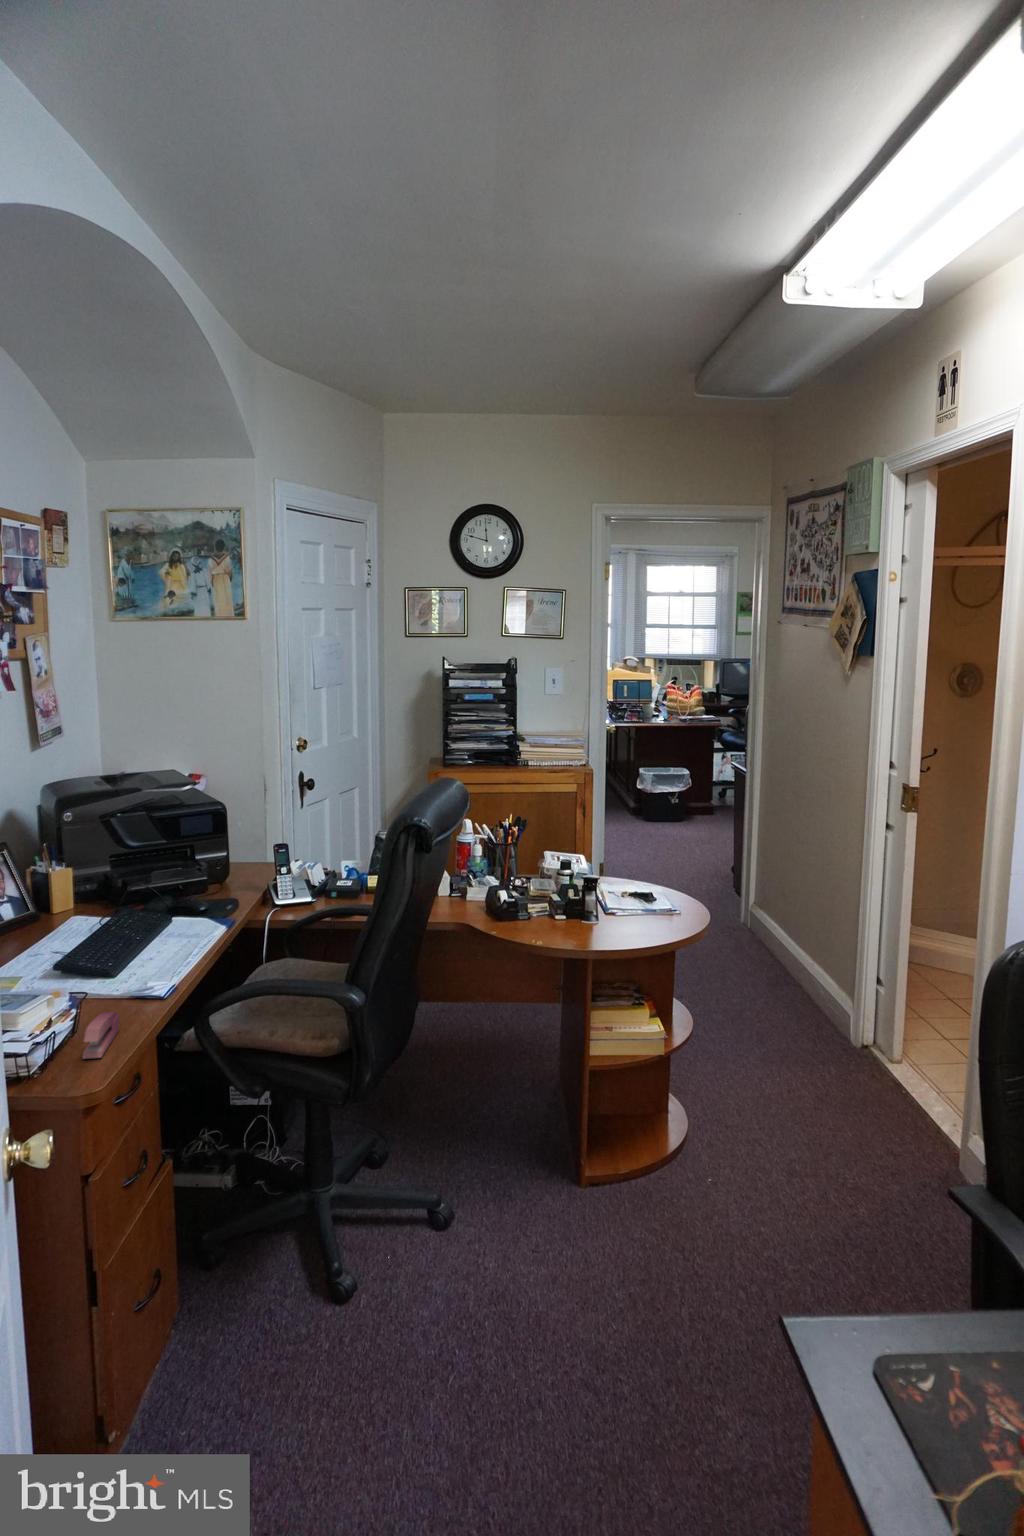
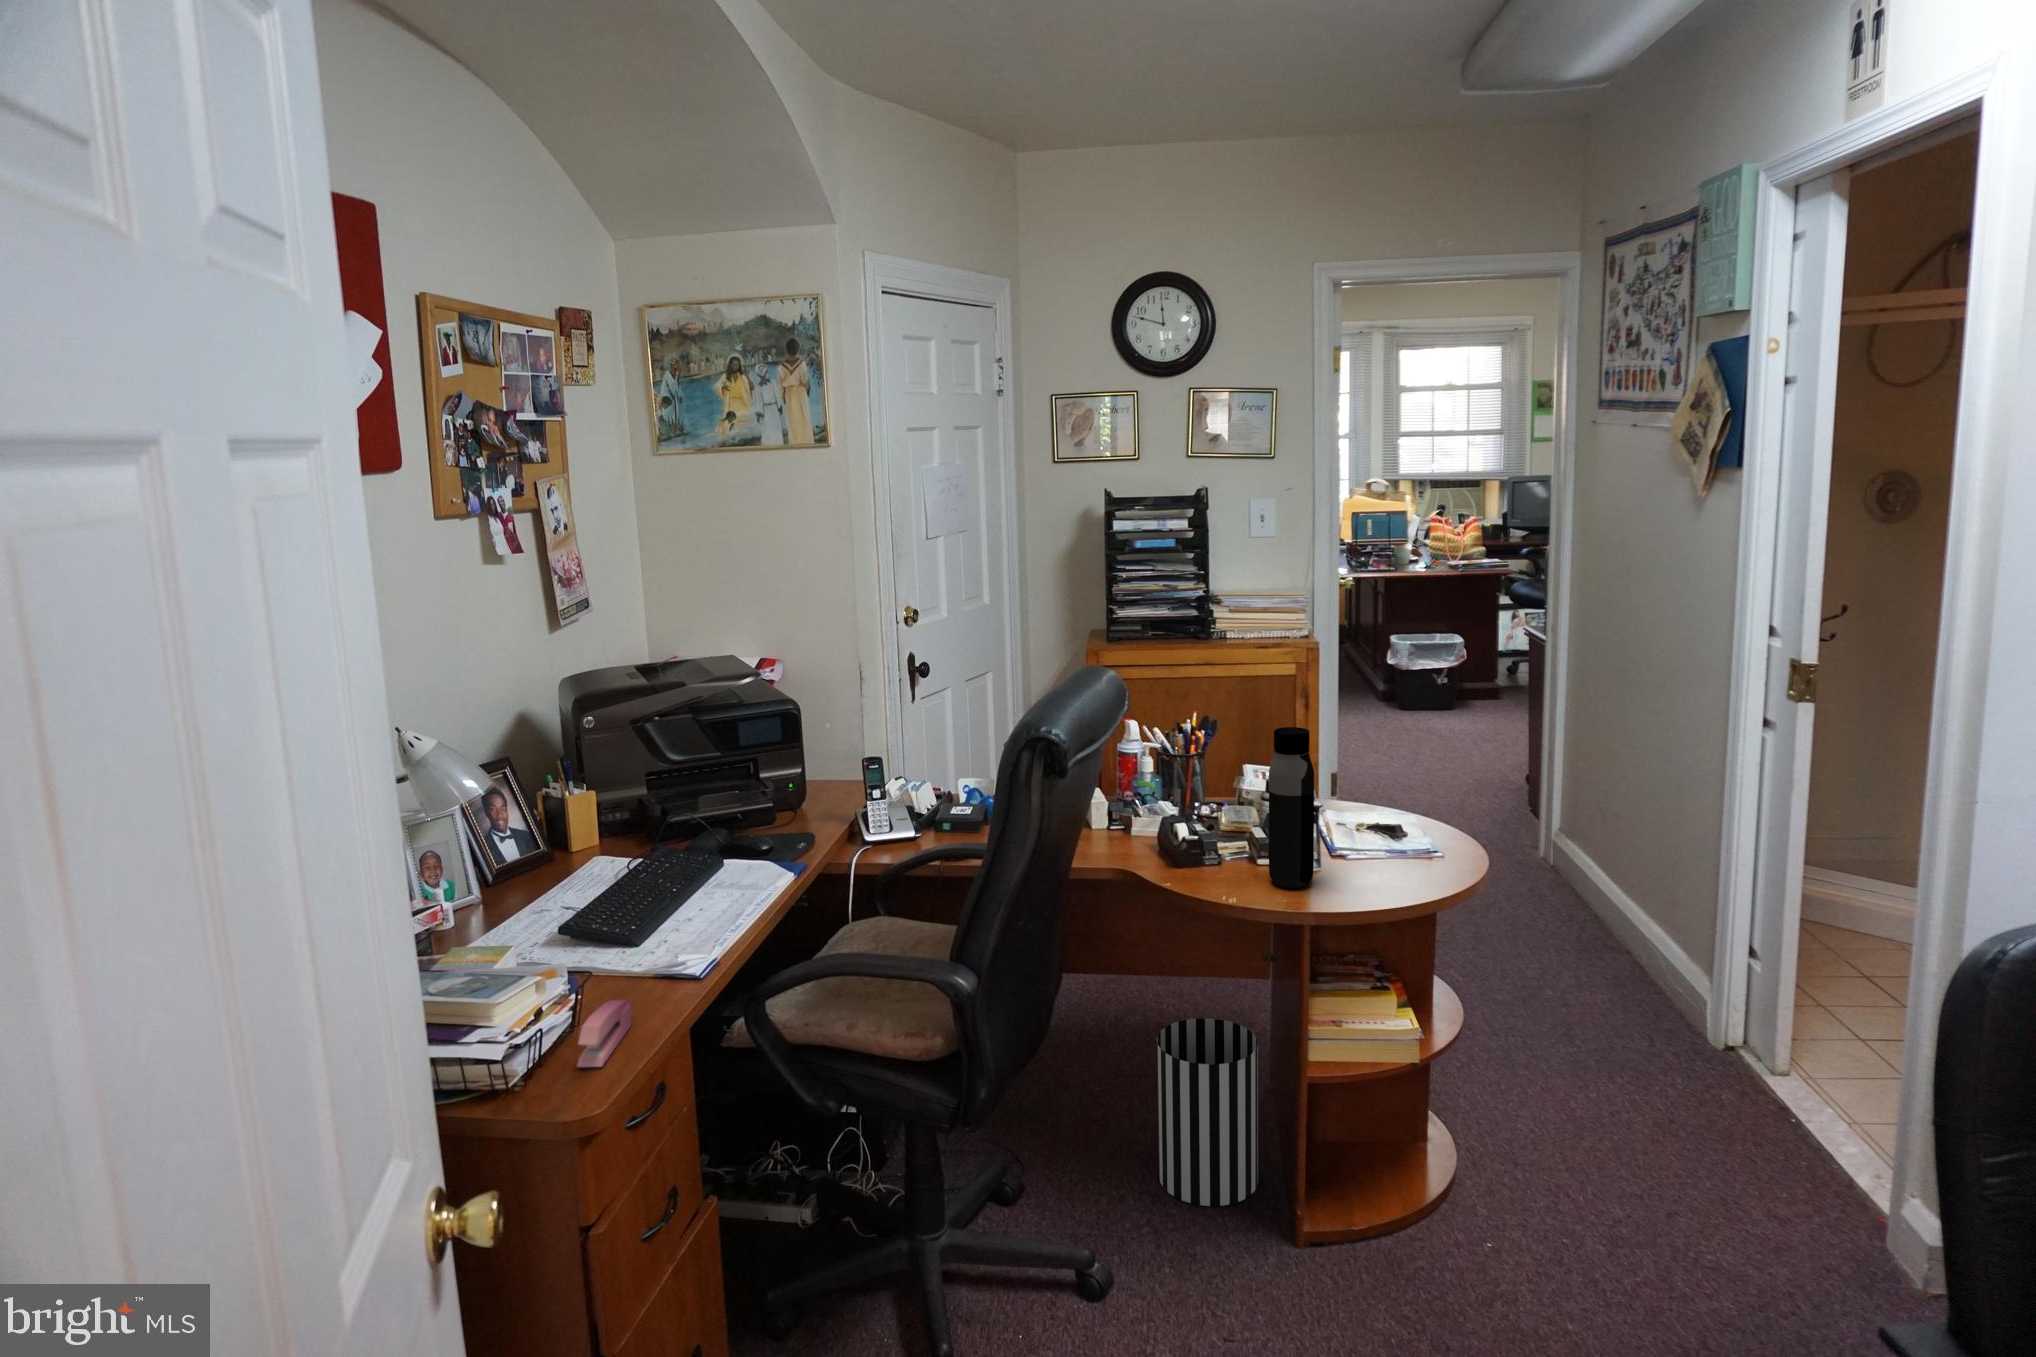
water bottle: none [565,824,596,934] -> present [1269,727,1314,888]
wastebasket: none [485,1030,555,1161] -> present [1157,1018,1258,1206]

